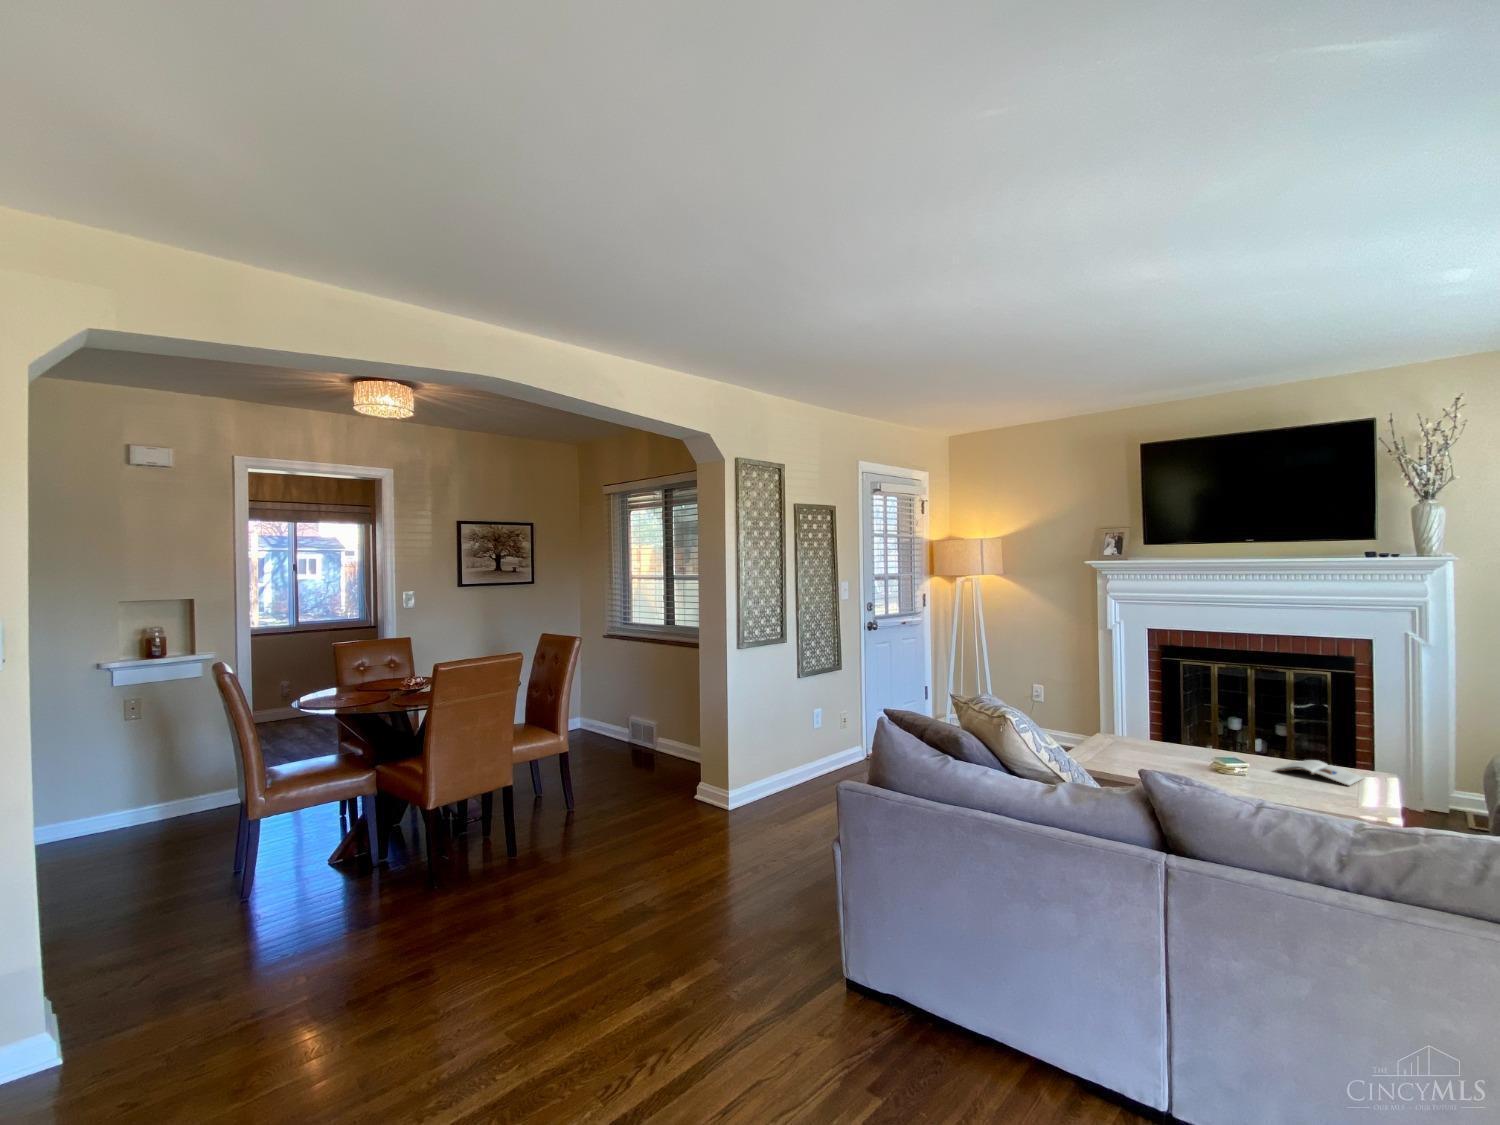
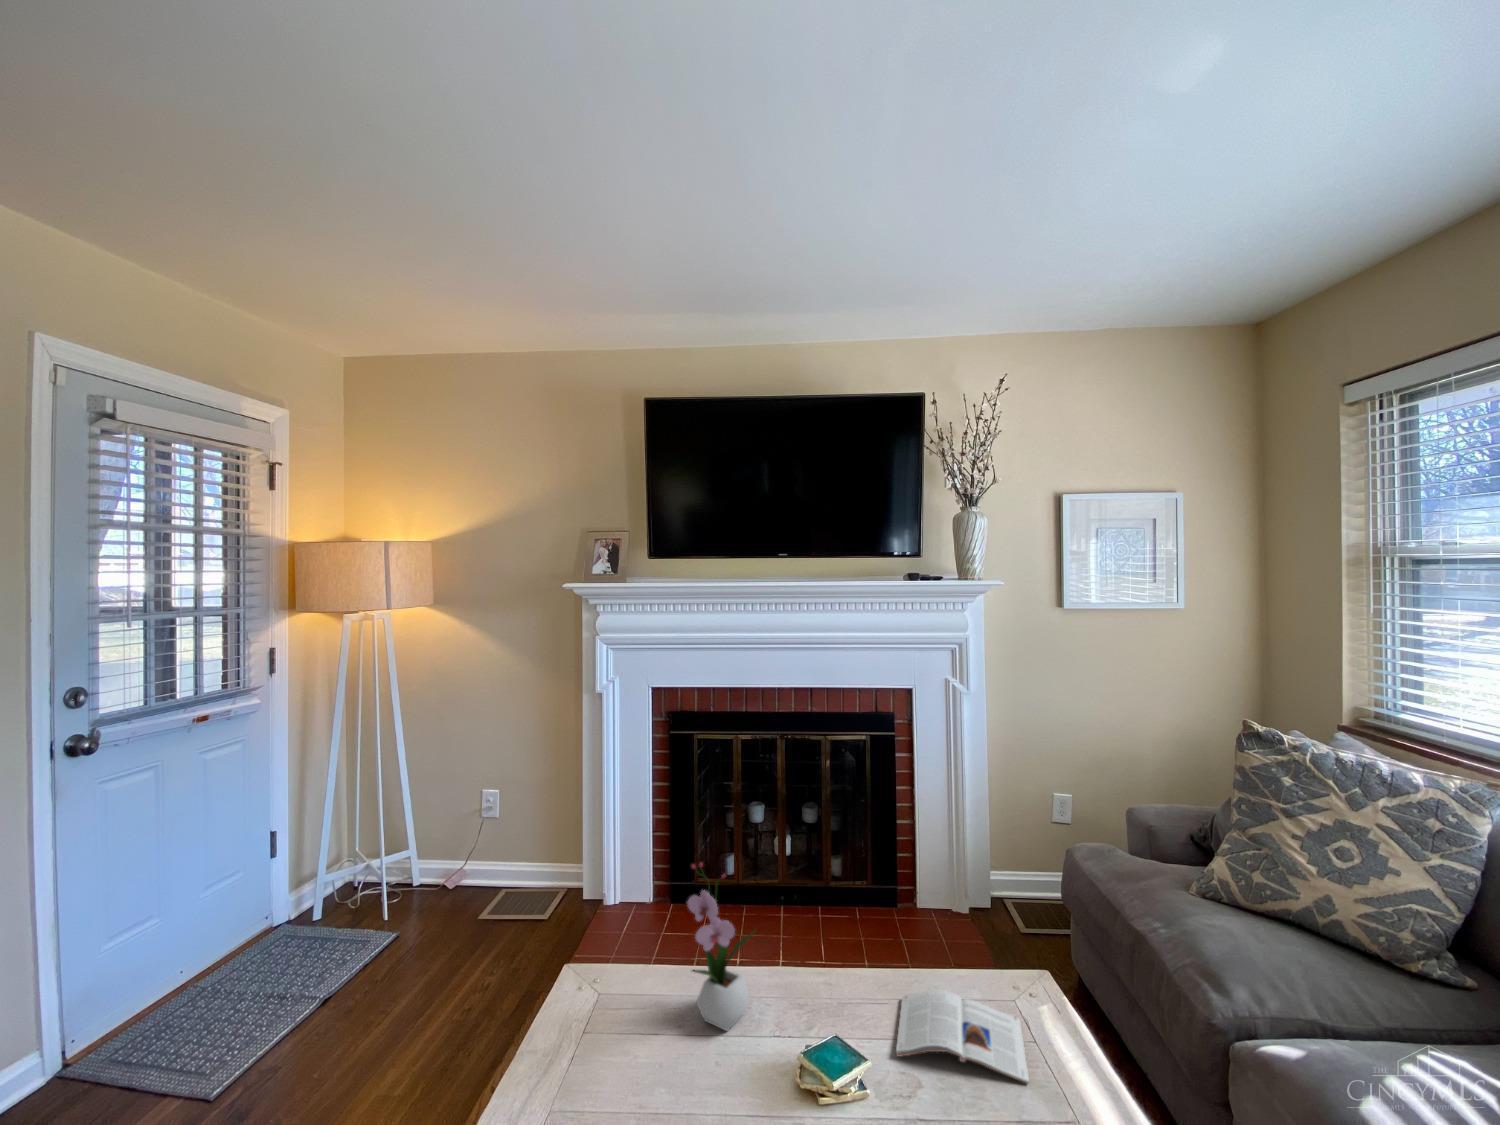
flower arrangement: none [1163,679,1202,755] -> present [687,863,755,1031]

